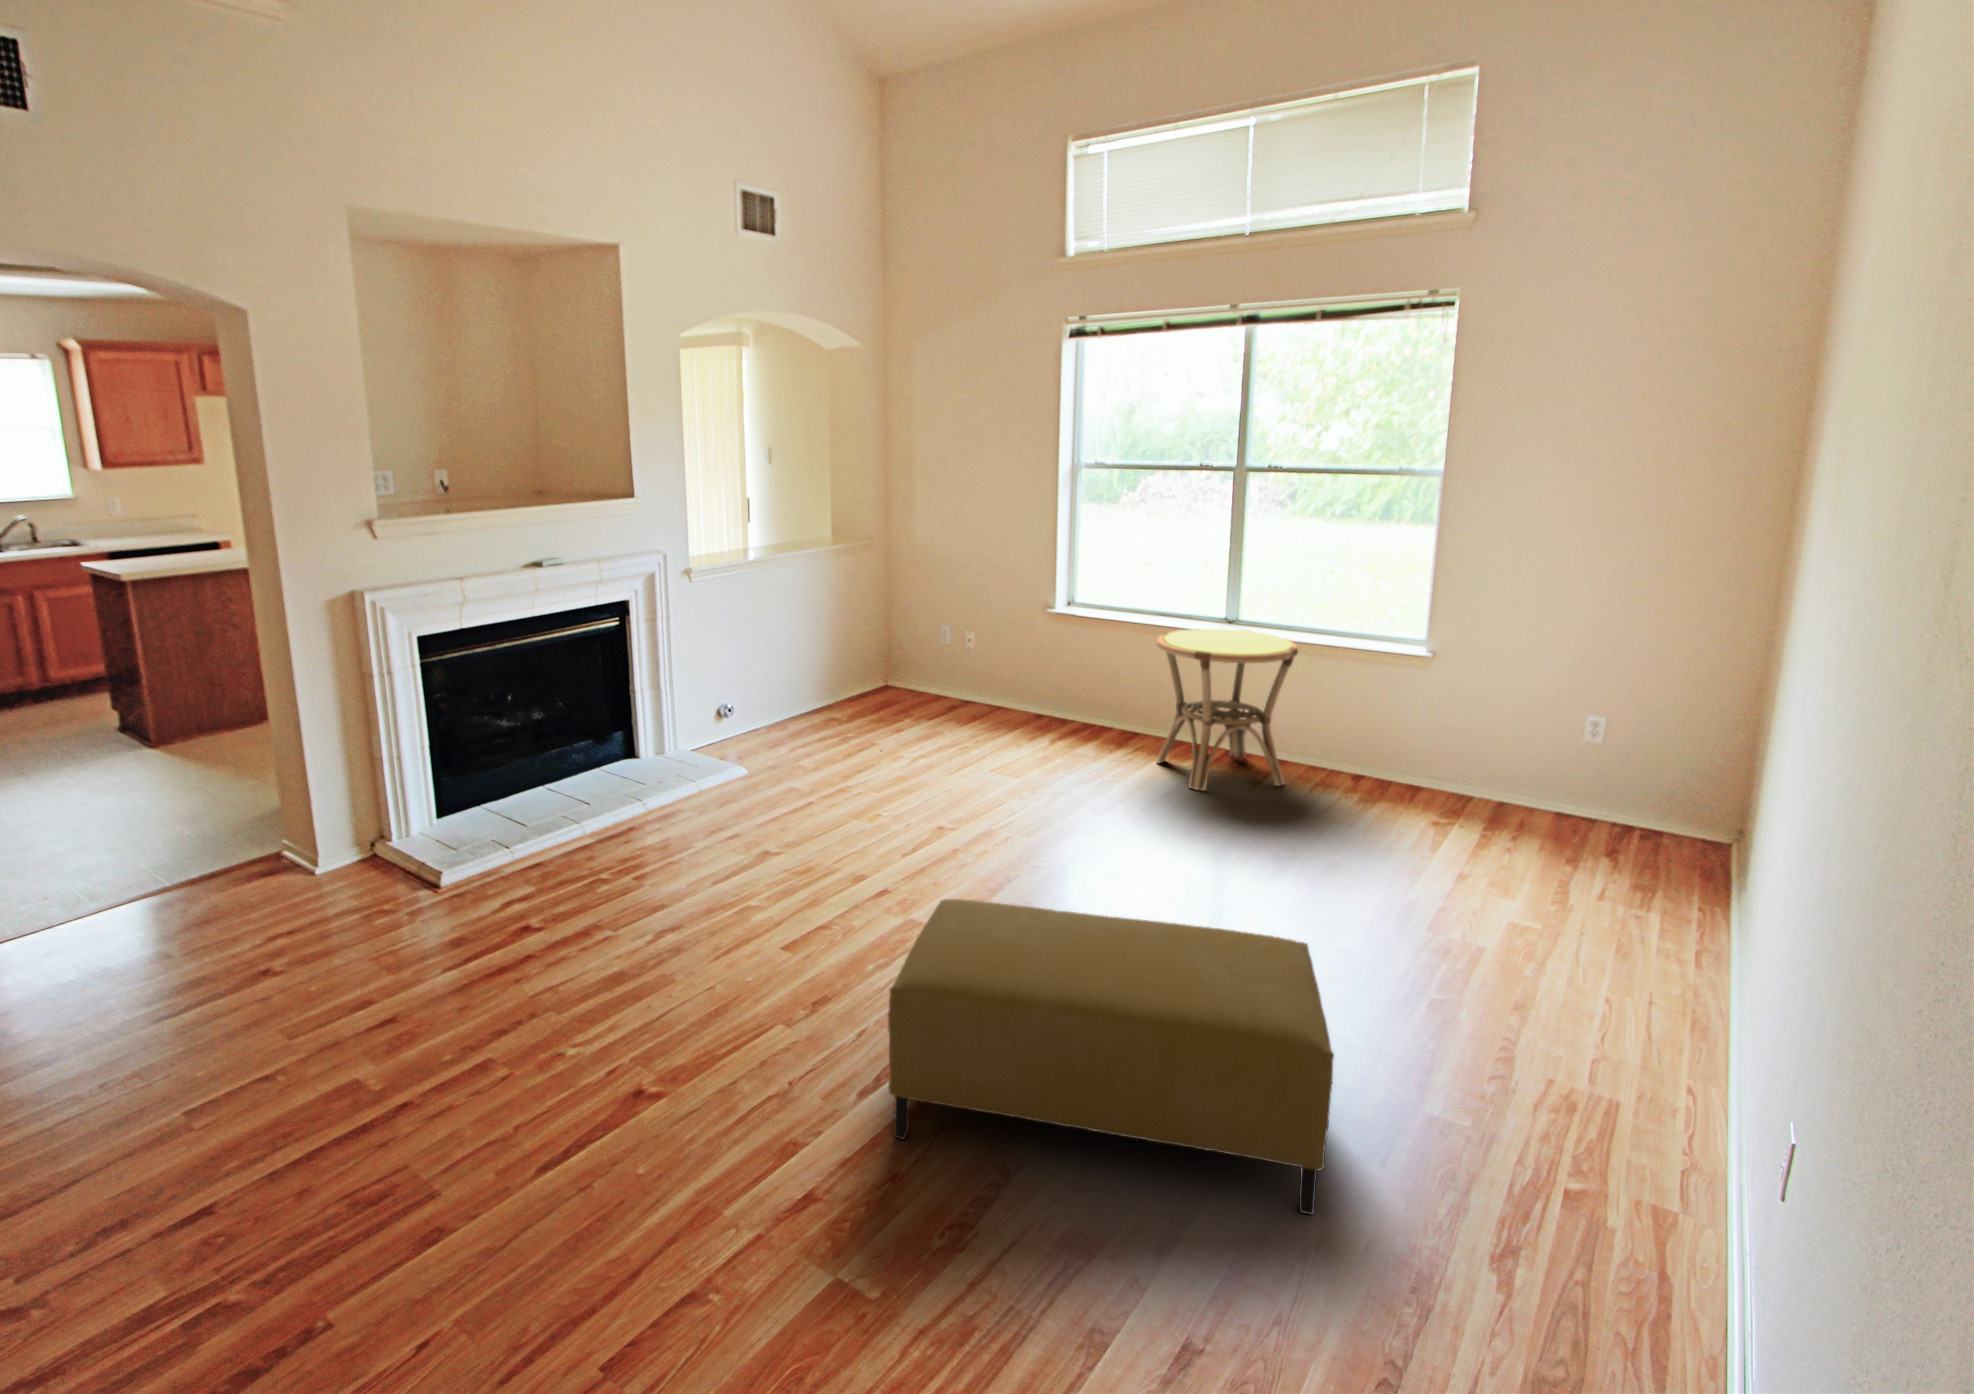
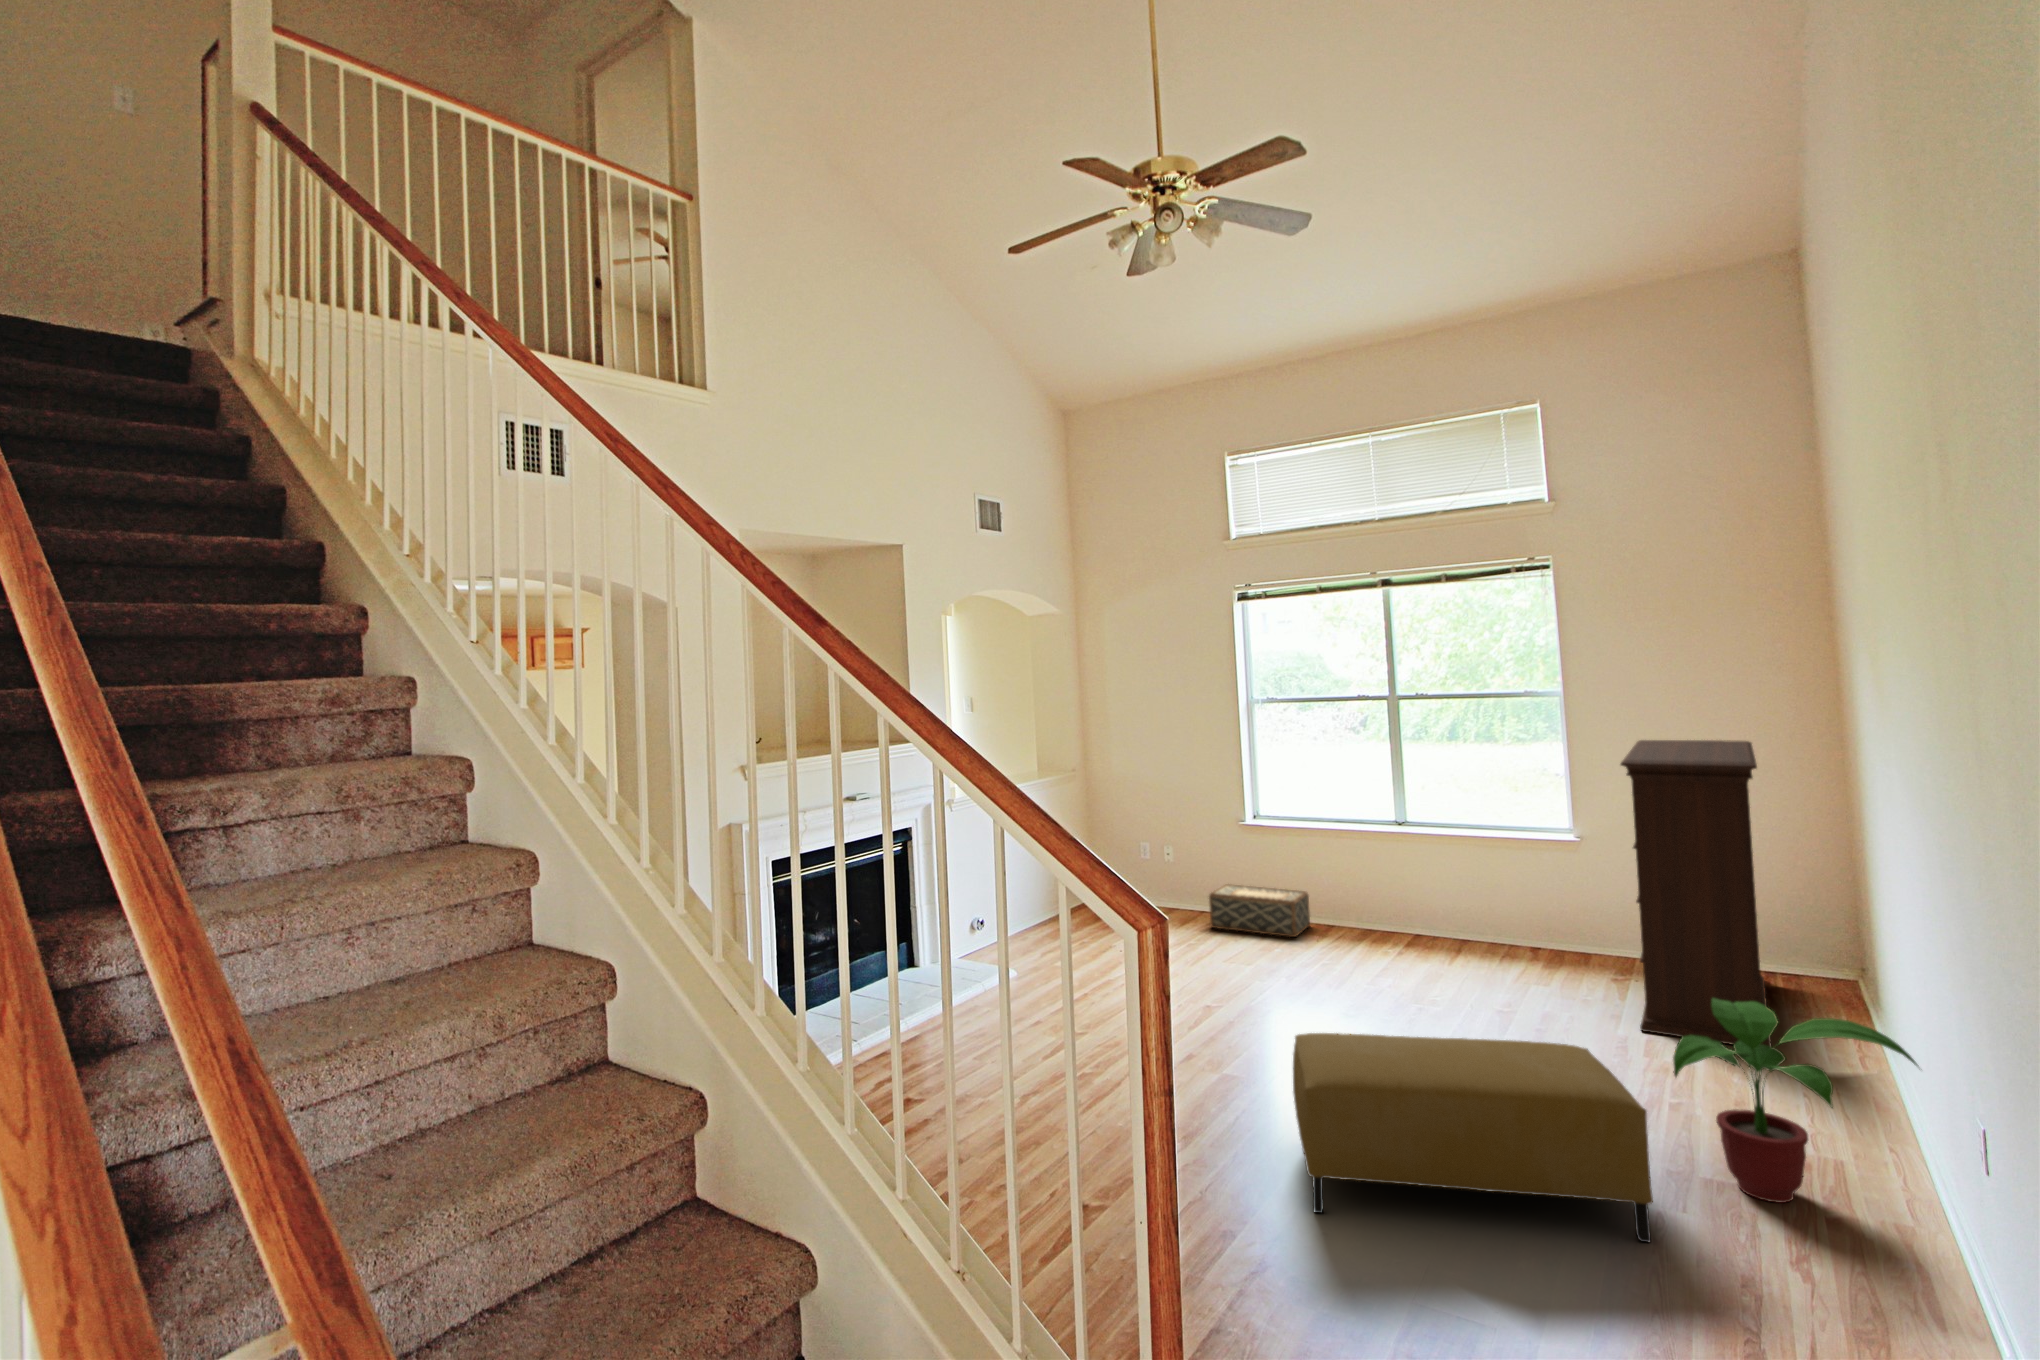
bookshelf: none [1437,536,1660,928] -> present [1621,740,1772,1046]
side table: present [1156,629,1298,791] -> none [1347,828,1475,966]
woven basket: none [1005,682,1119,747] -> present [1209,884,1310,937]
potted plant: none [1398,886,1741,1159] -> present [1673,998,1918,1203]

